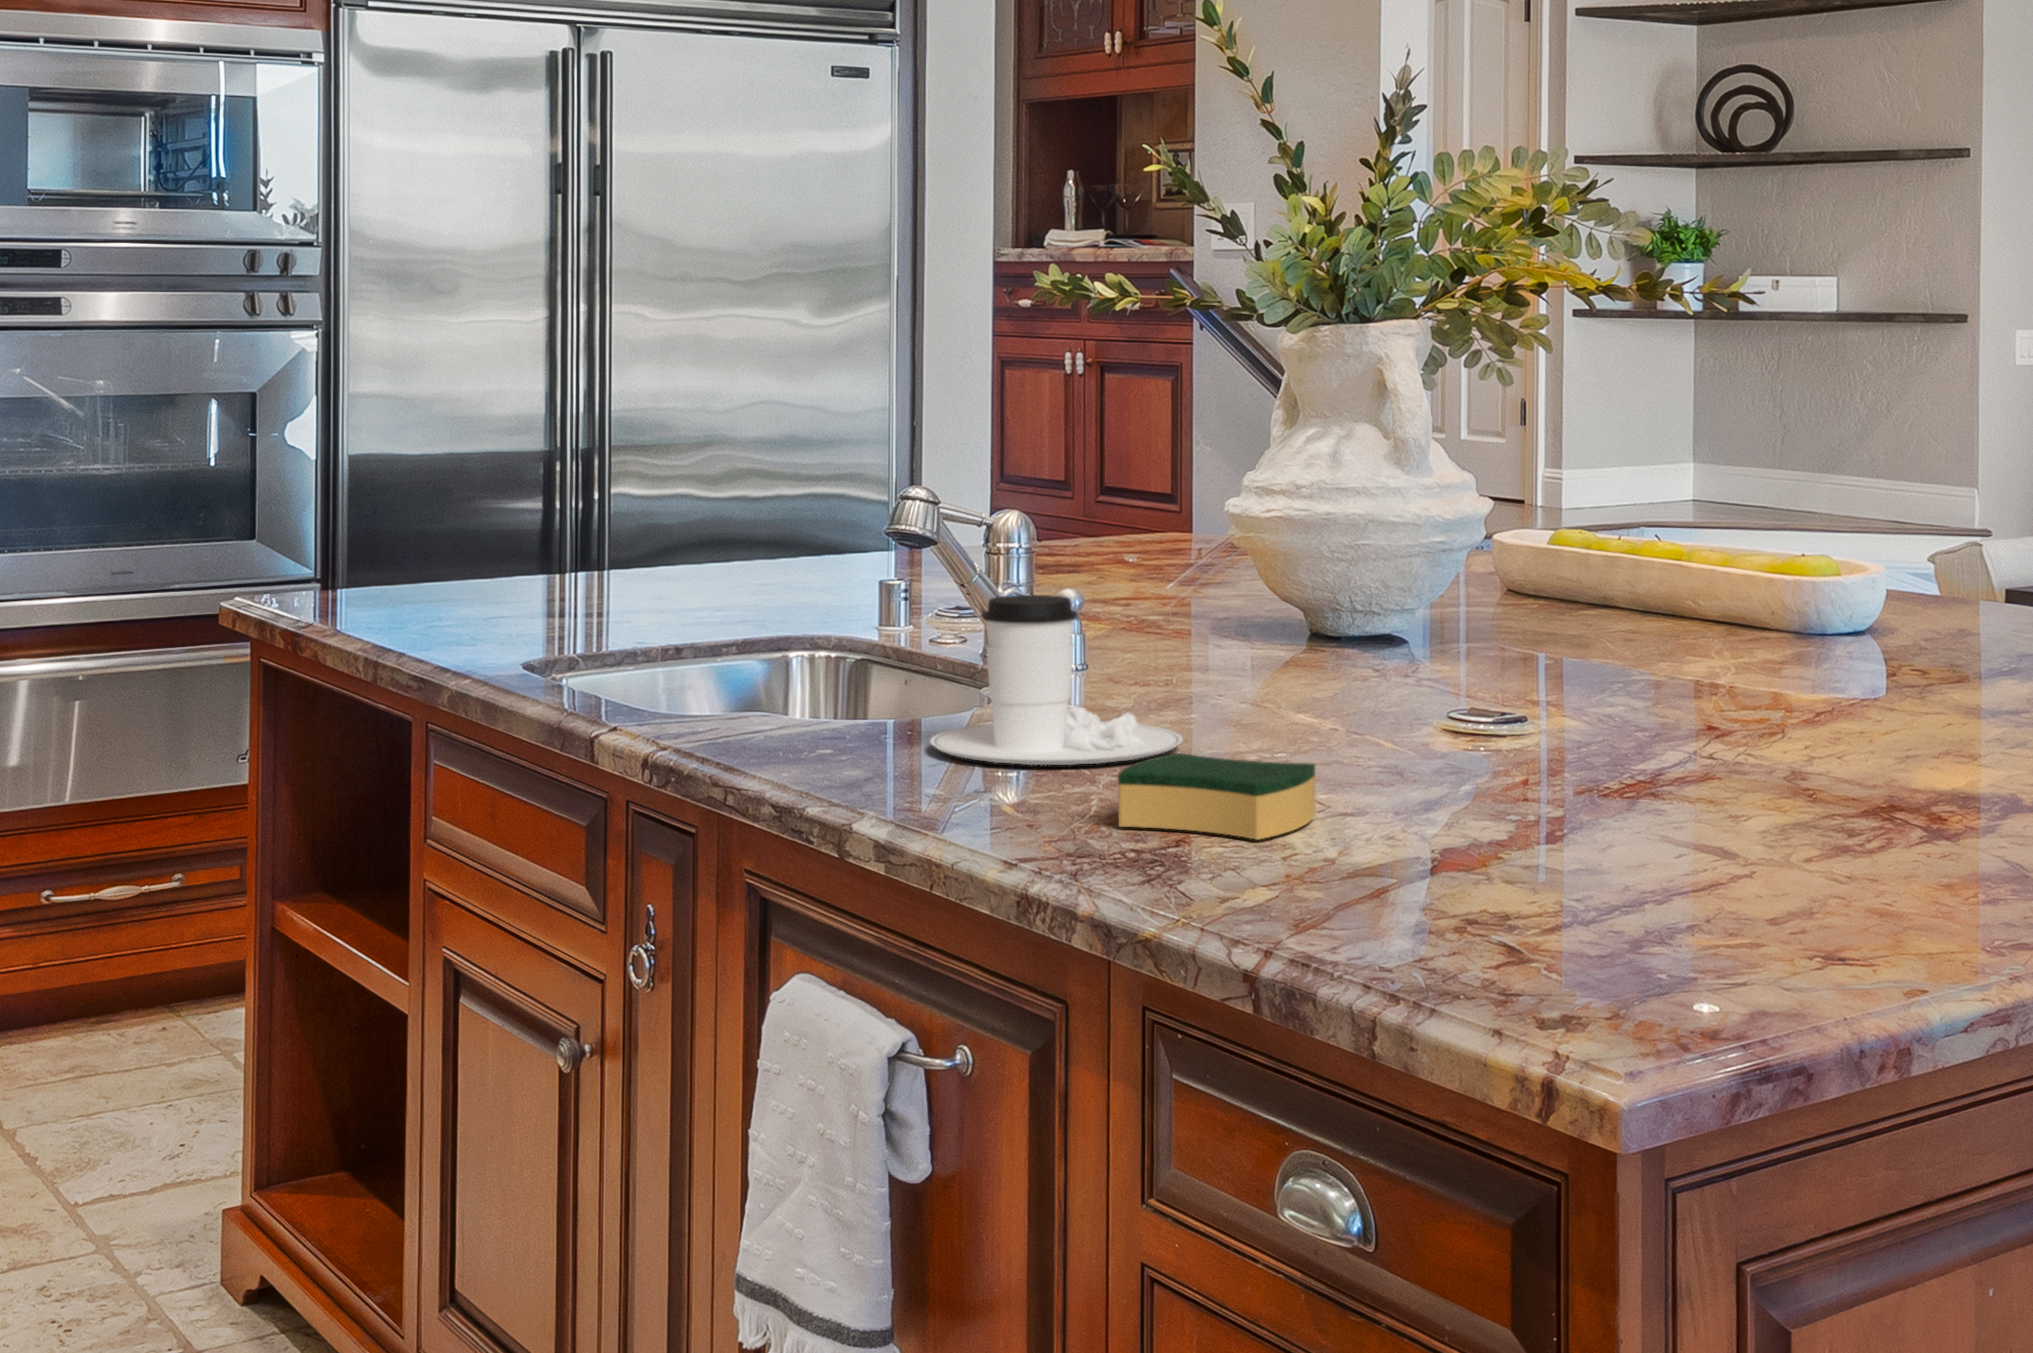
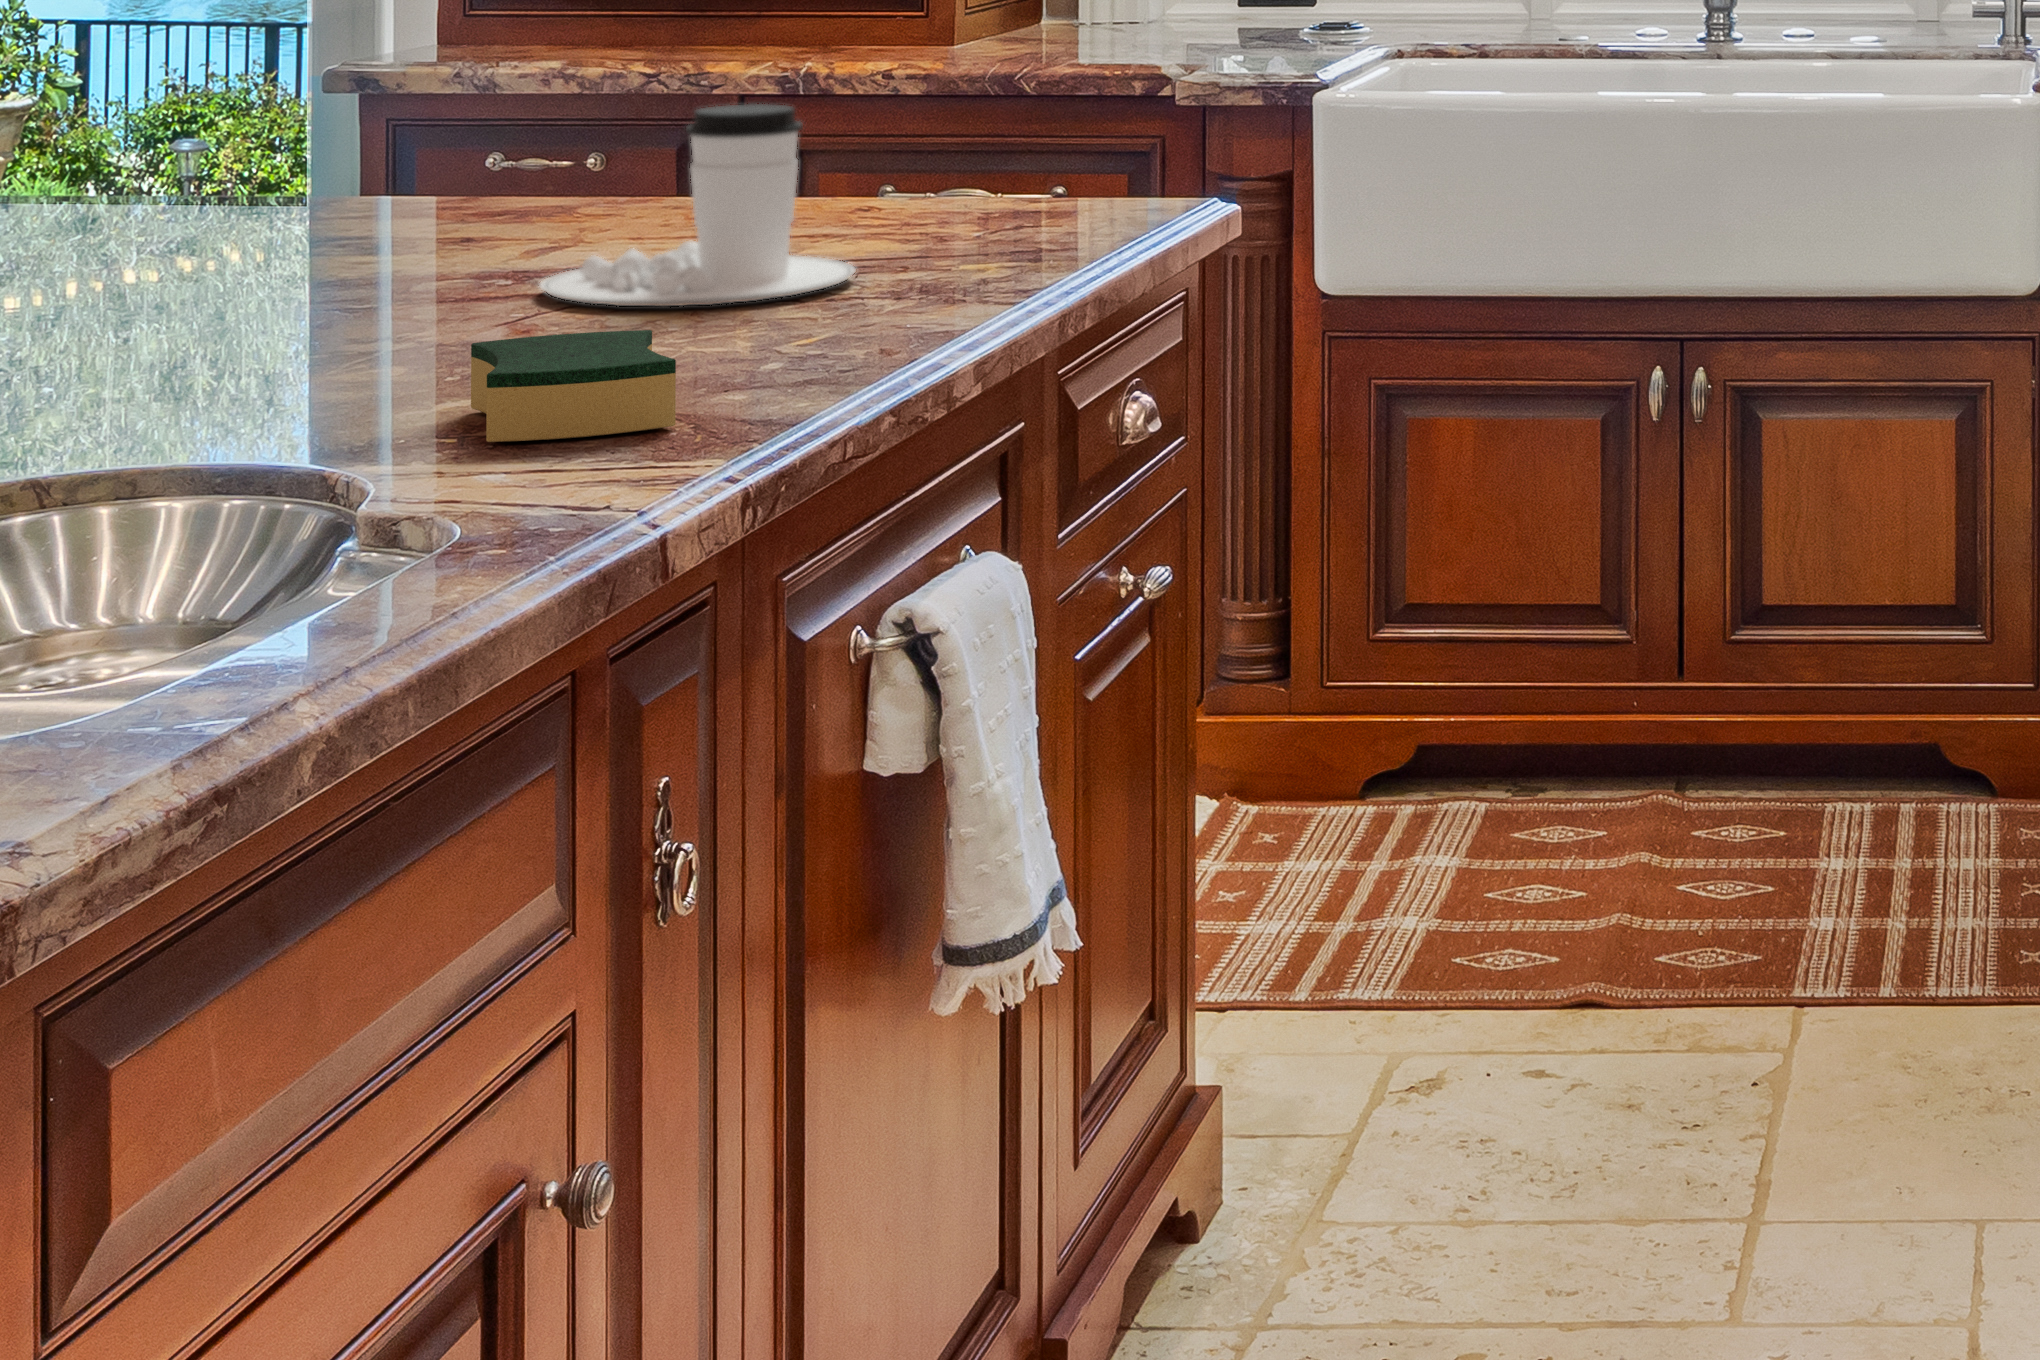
sponge: present [1118,753,1315,840] -> present [471,330,676,442]

